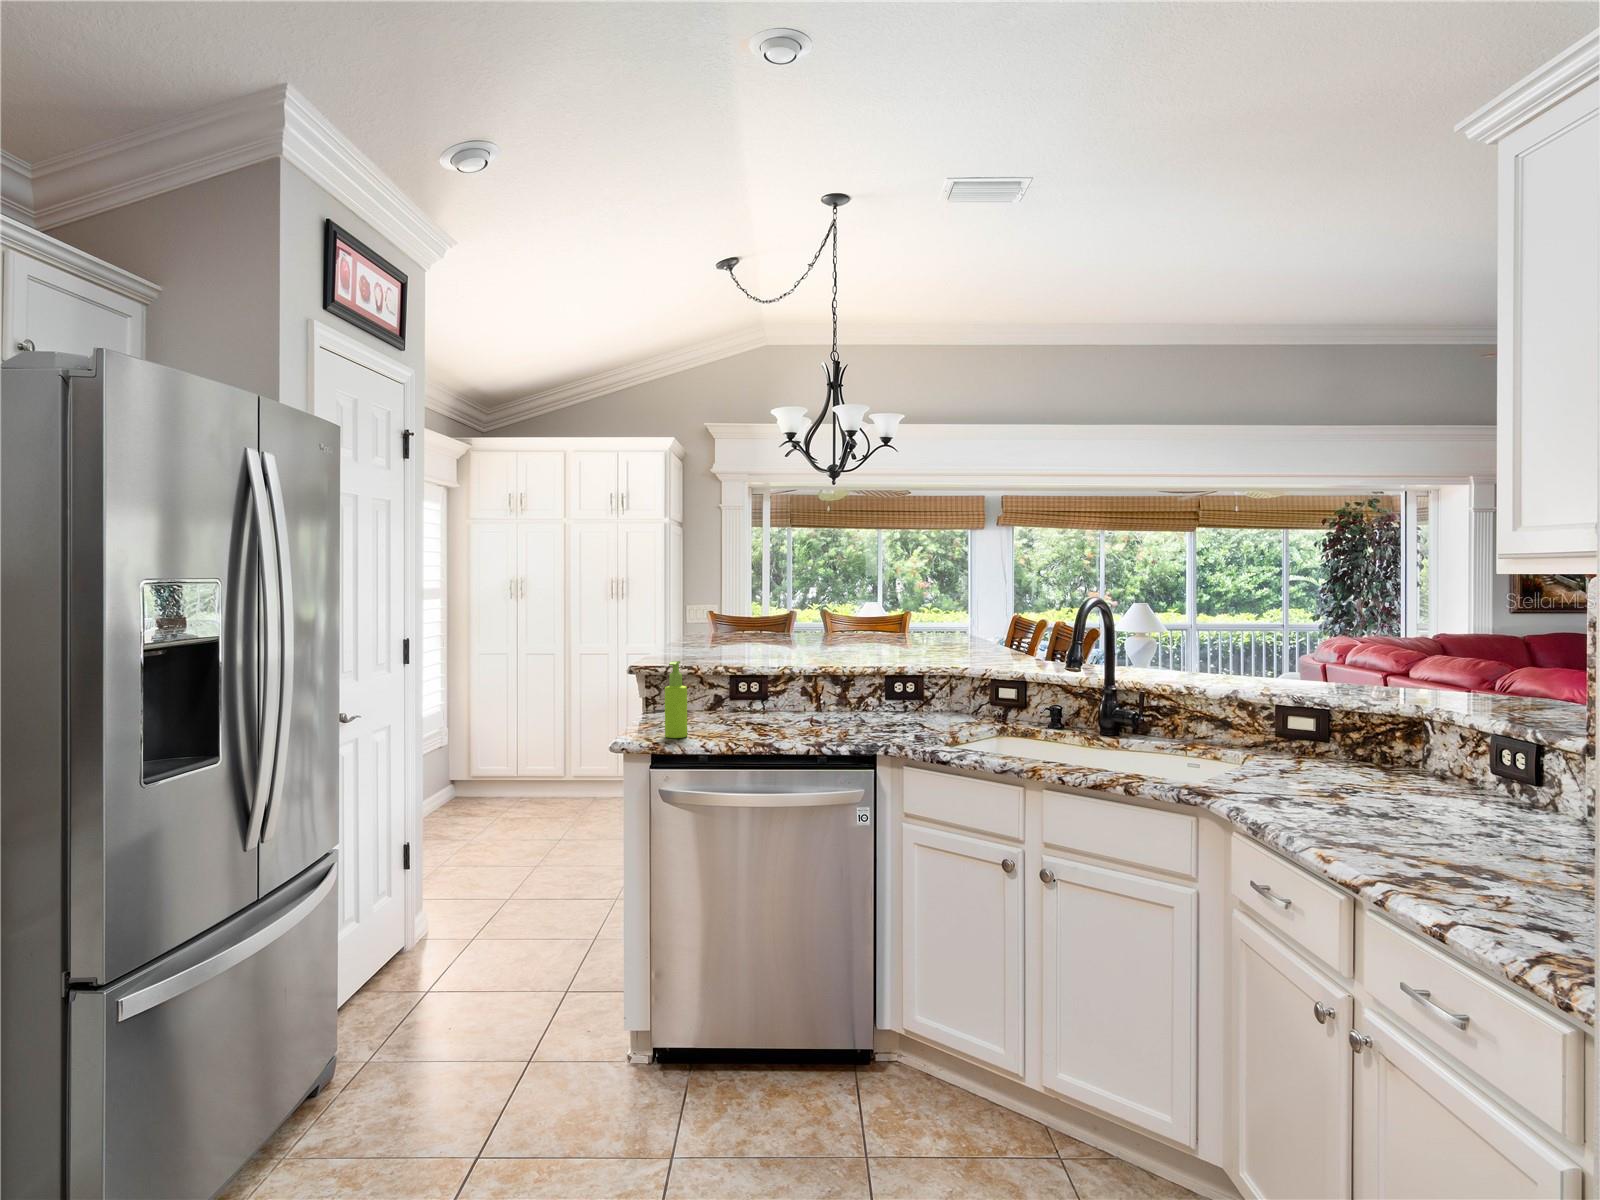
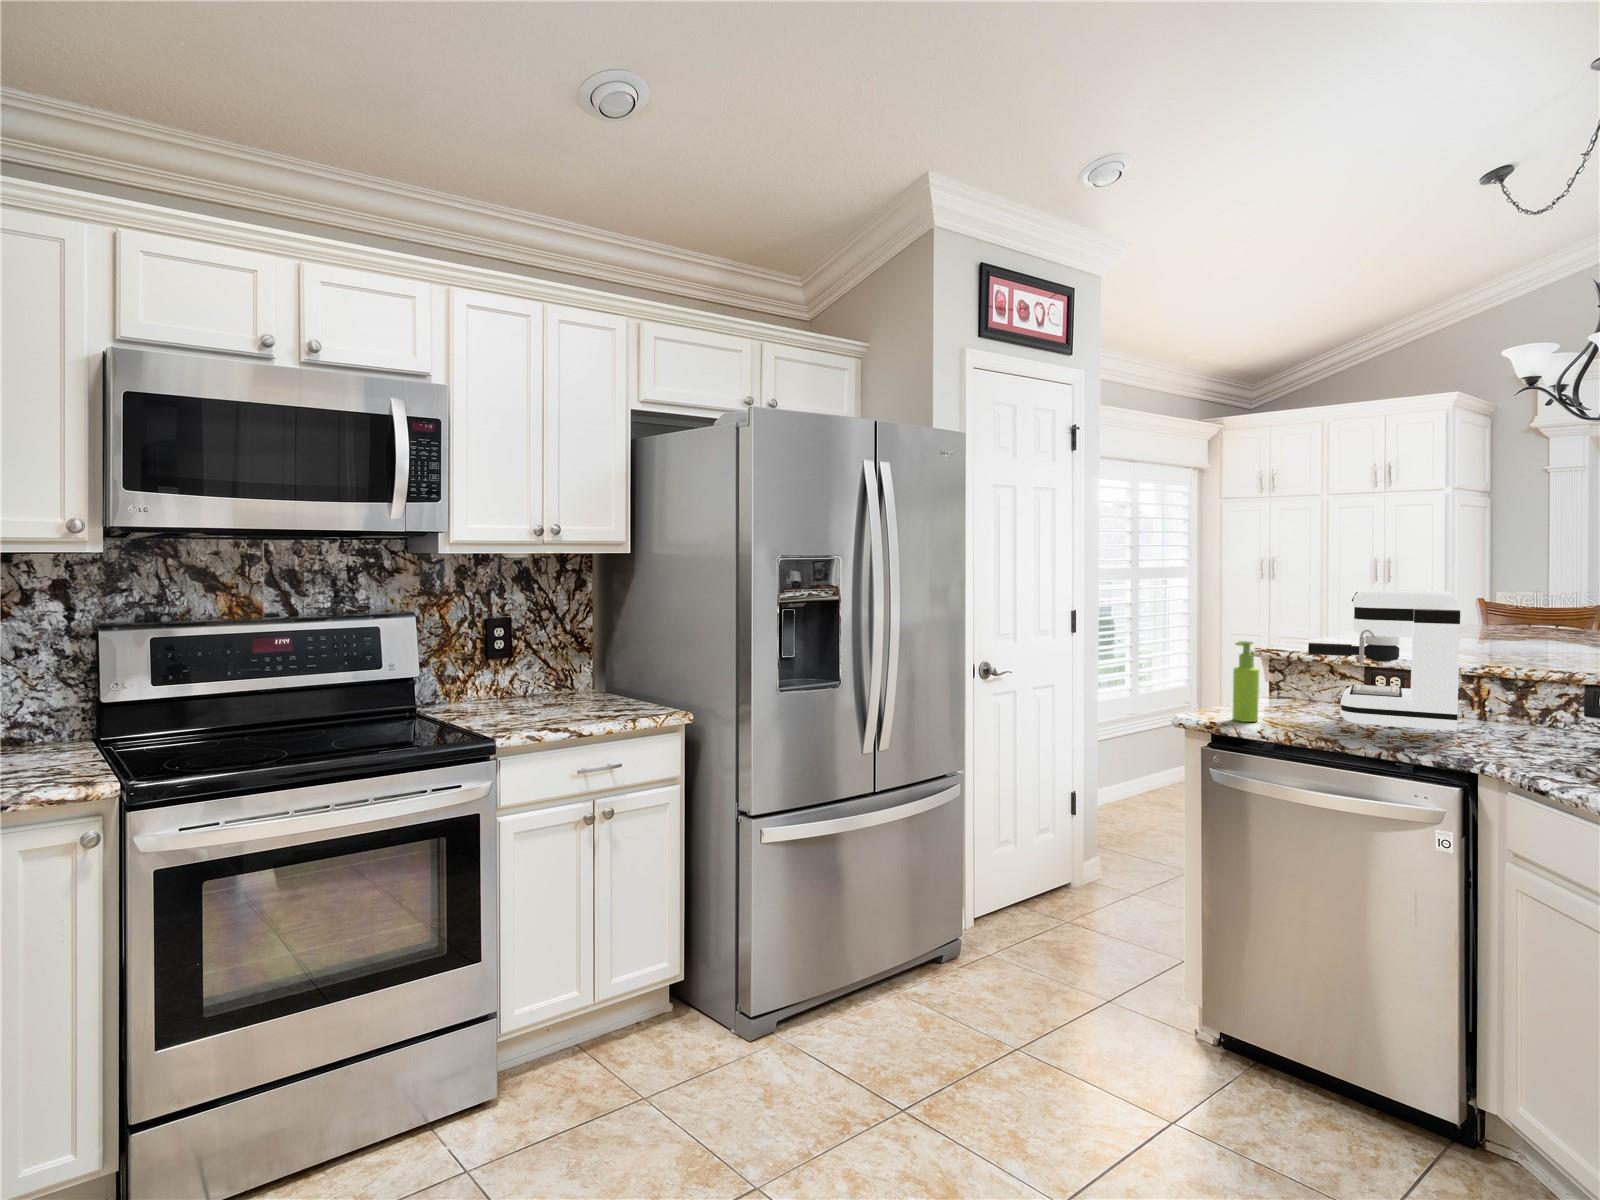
coffee maker: none [709,608,834,729] -> present [1308,590,1460,733]

